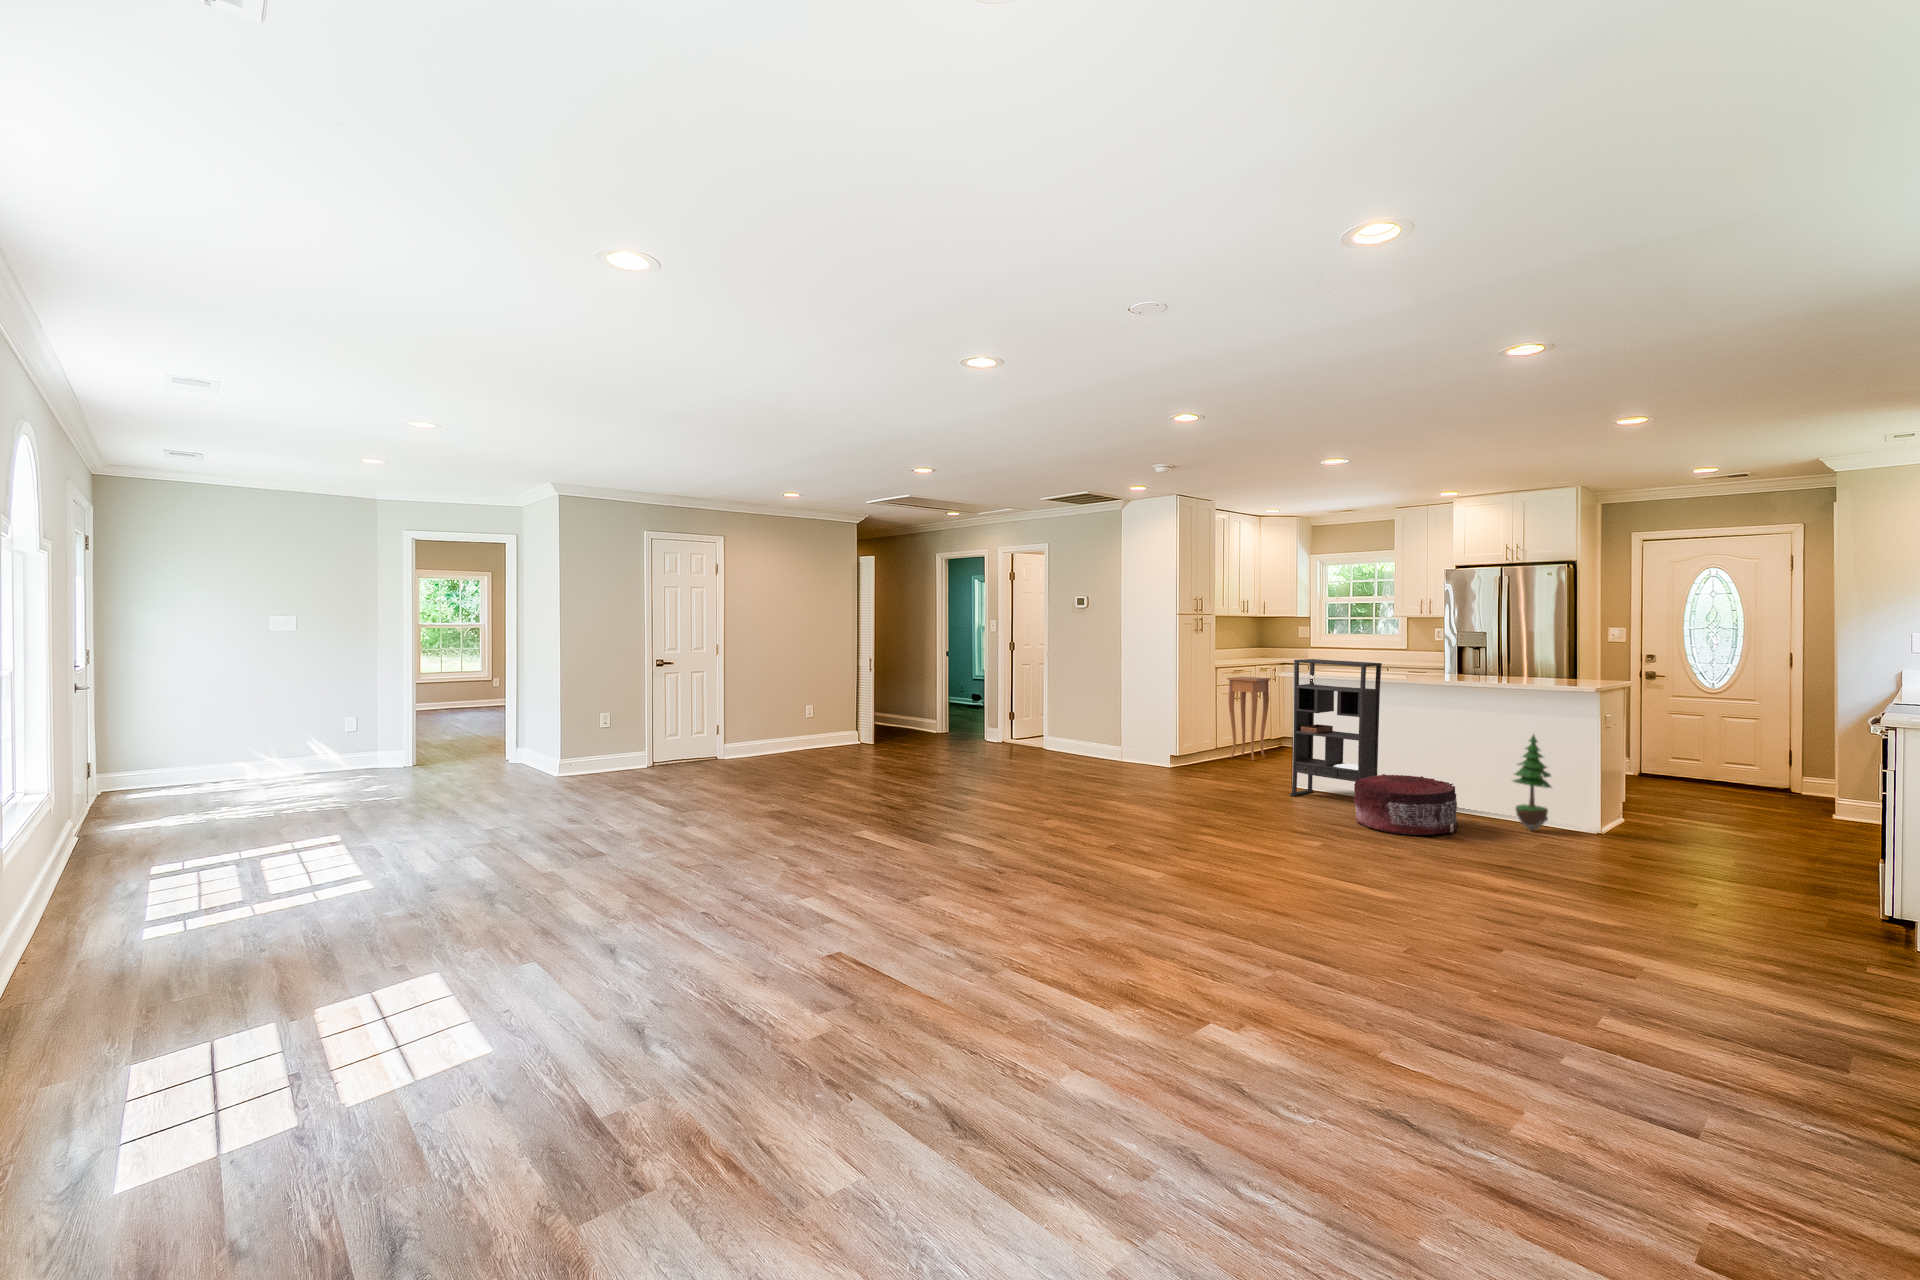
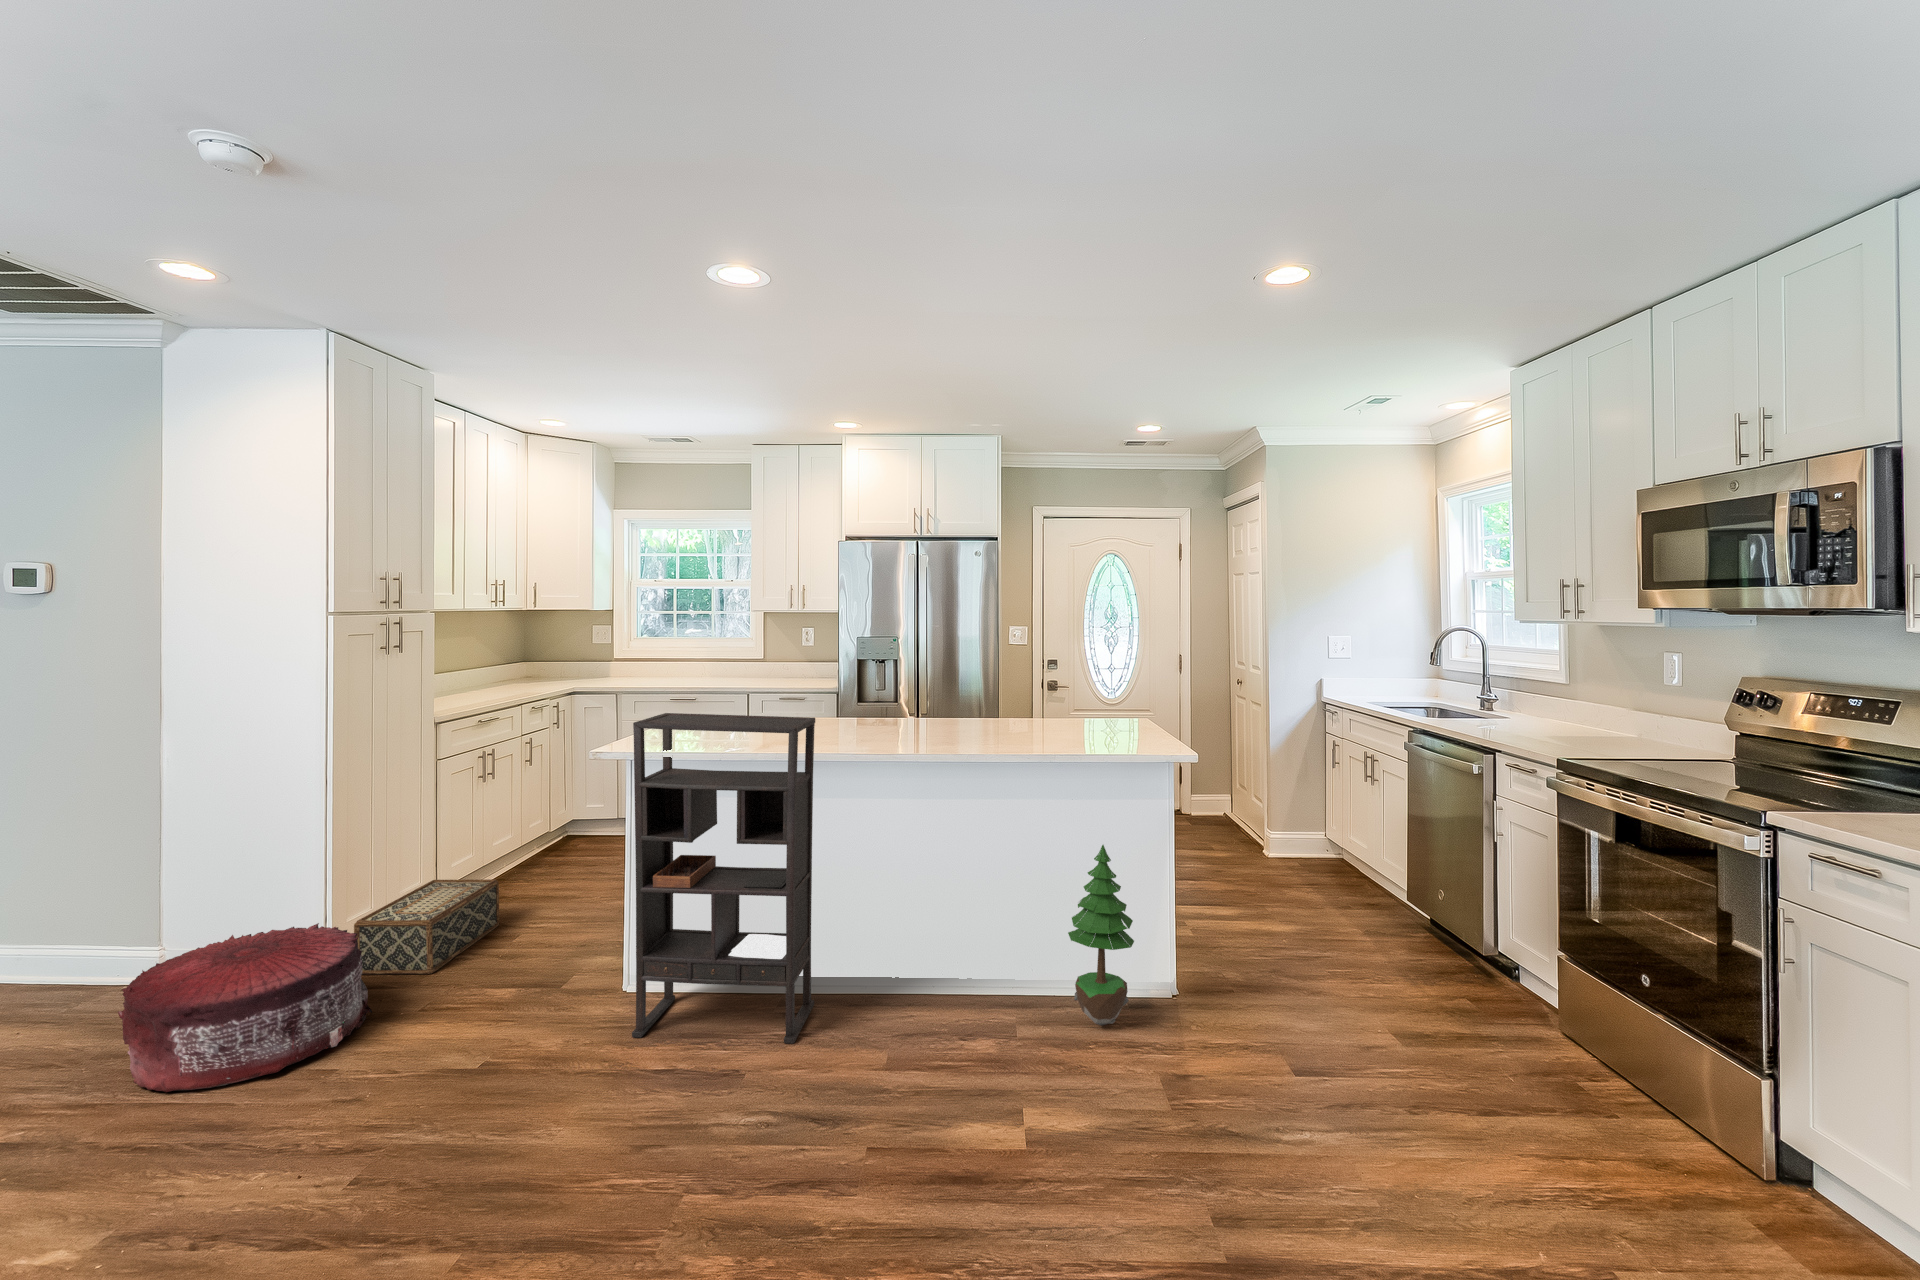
side table: present [1227,677,1271,760] -> none [462,731,554,900]
woven basket: none [1184,740,1241,772] -> present [354,879,499,974]
pouf: present [1354,774,1459,835] -> present [118,923,372,1092]

